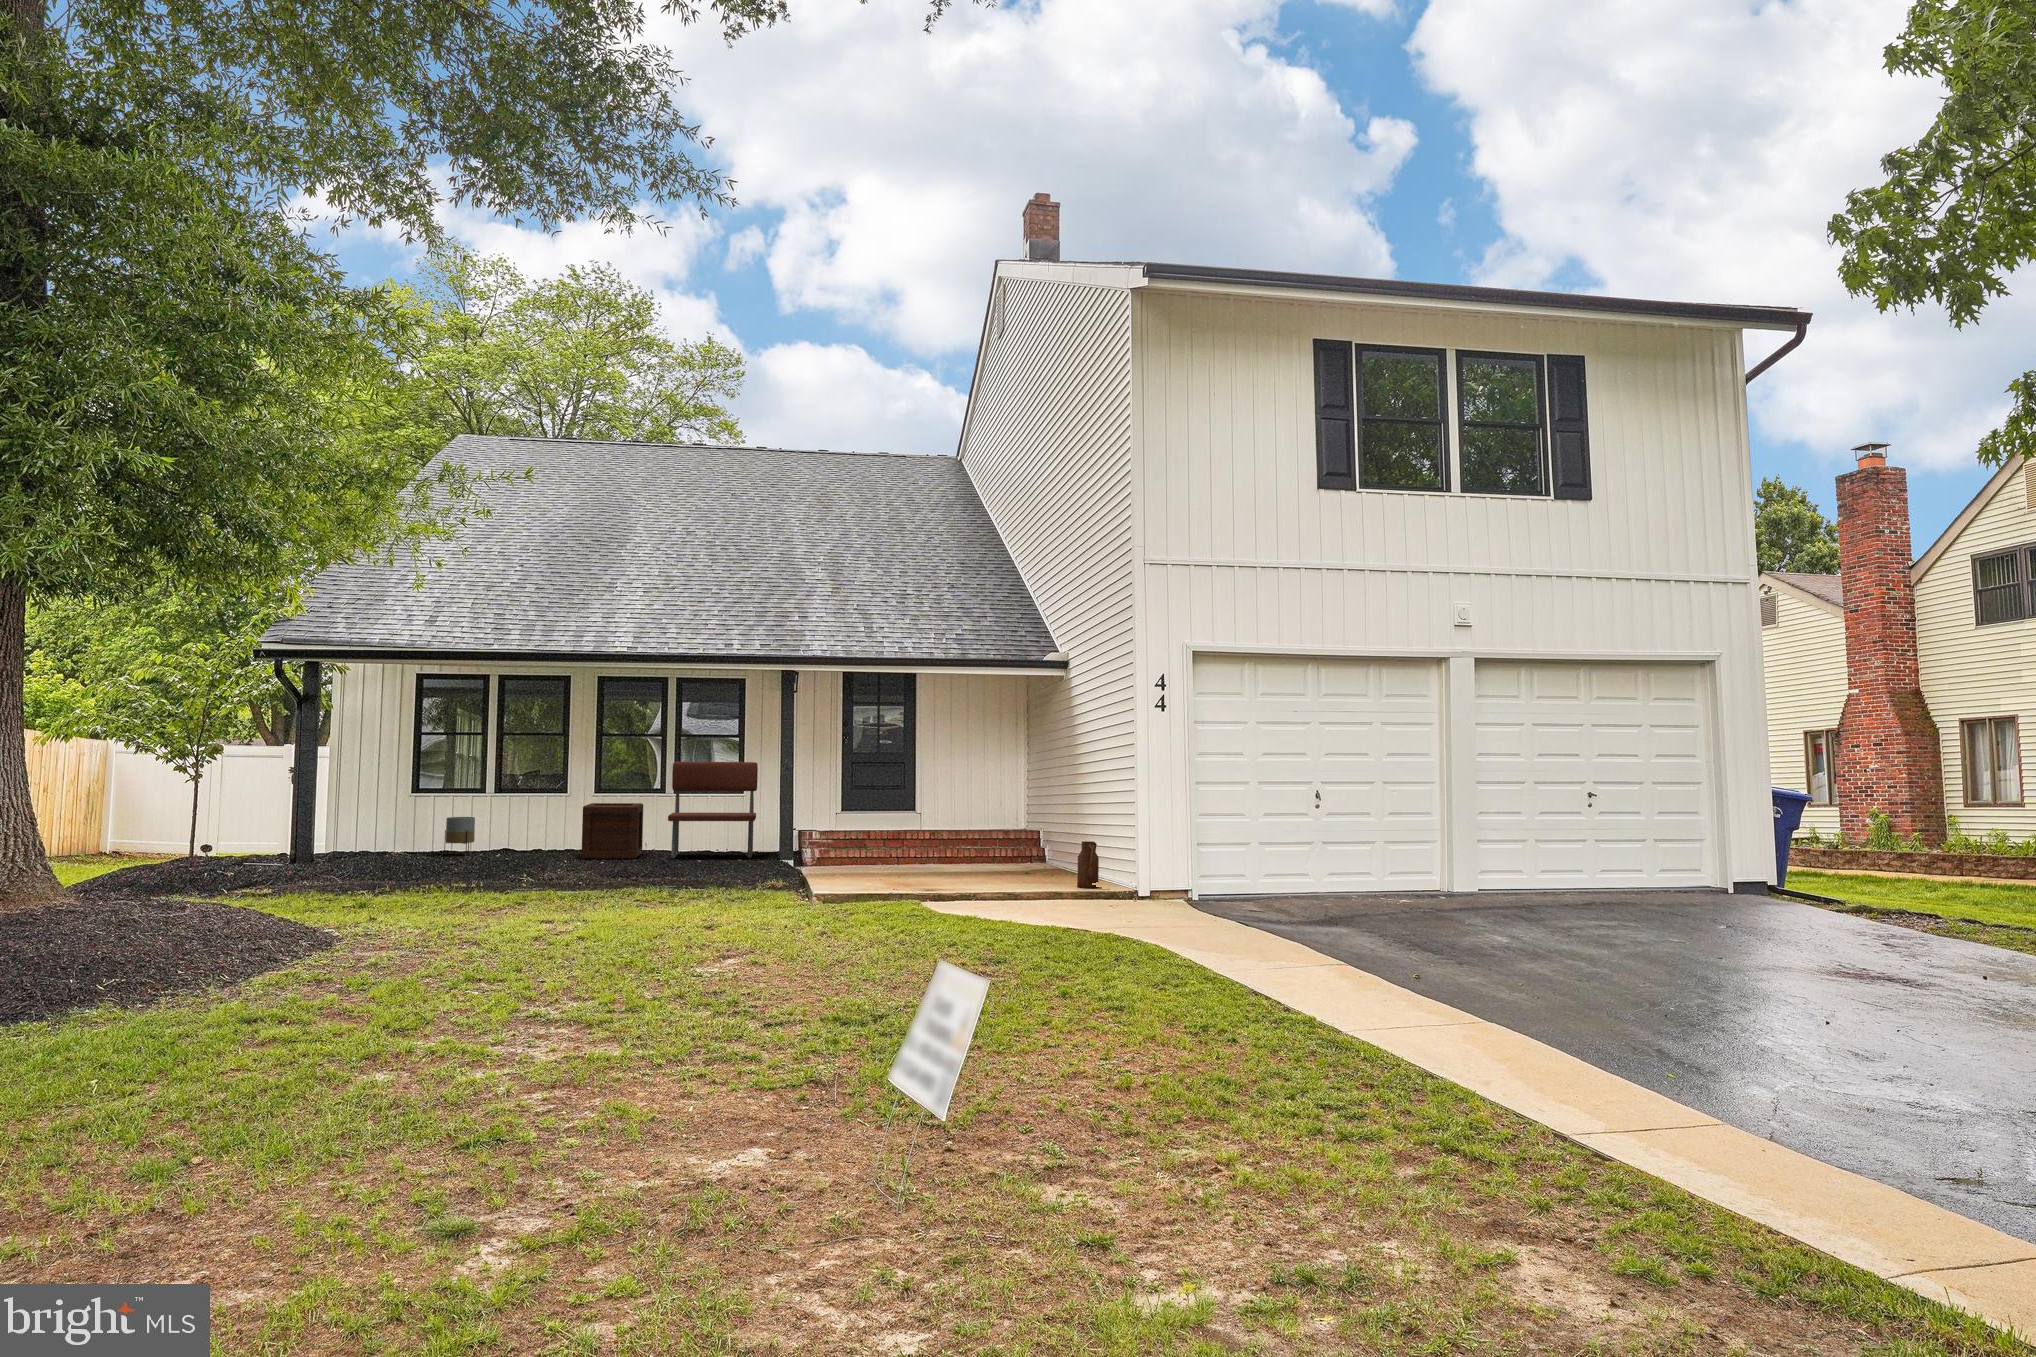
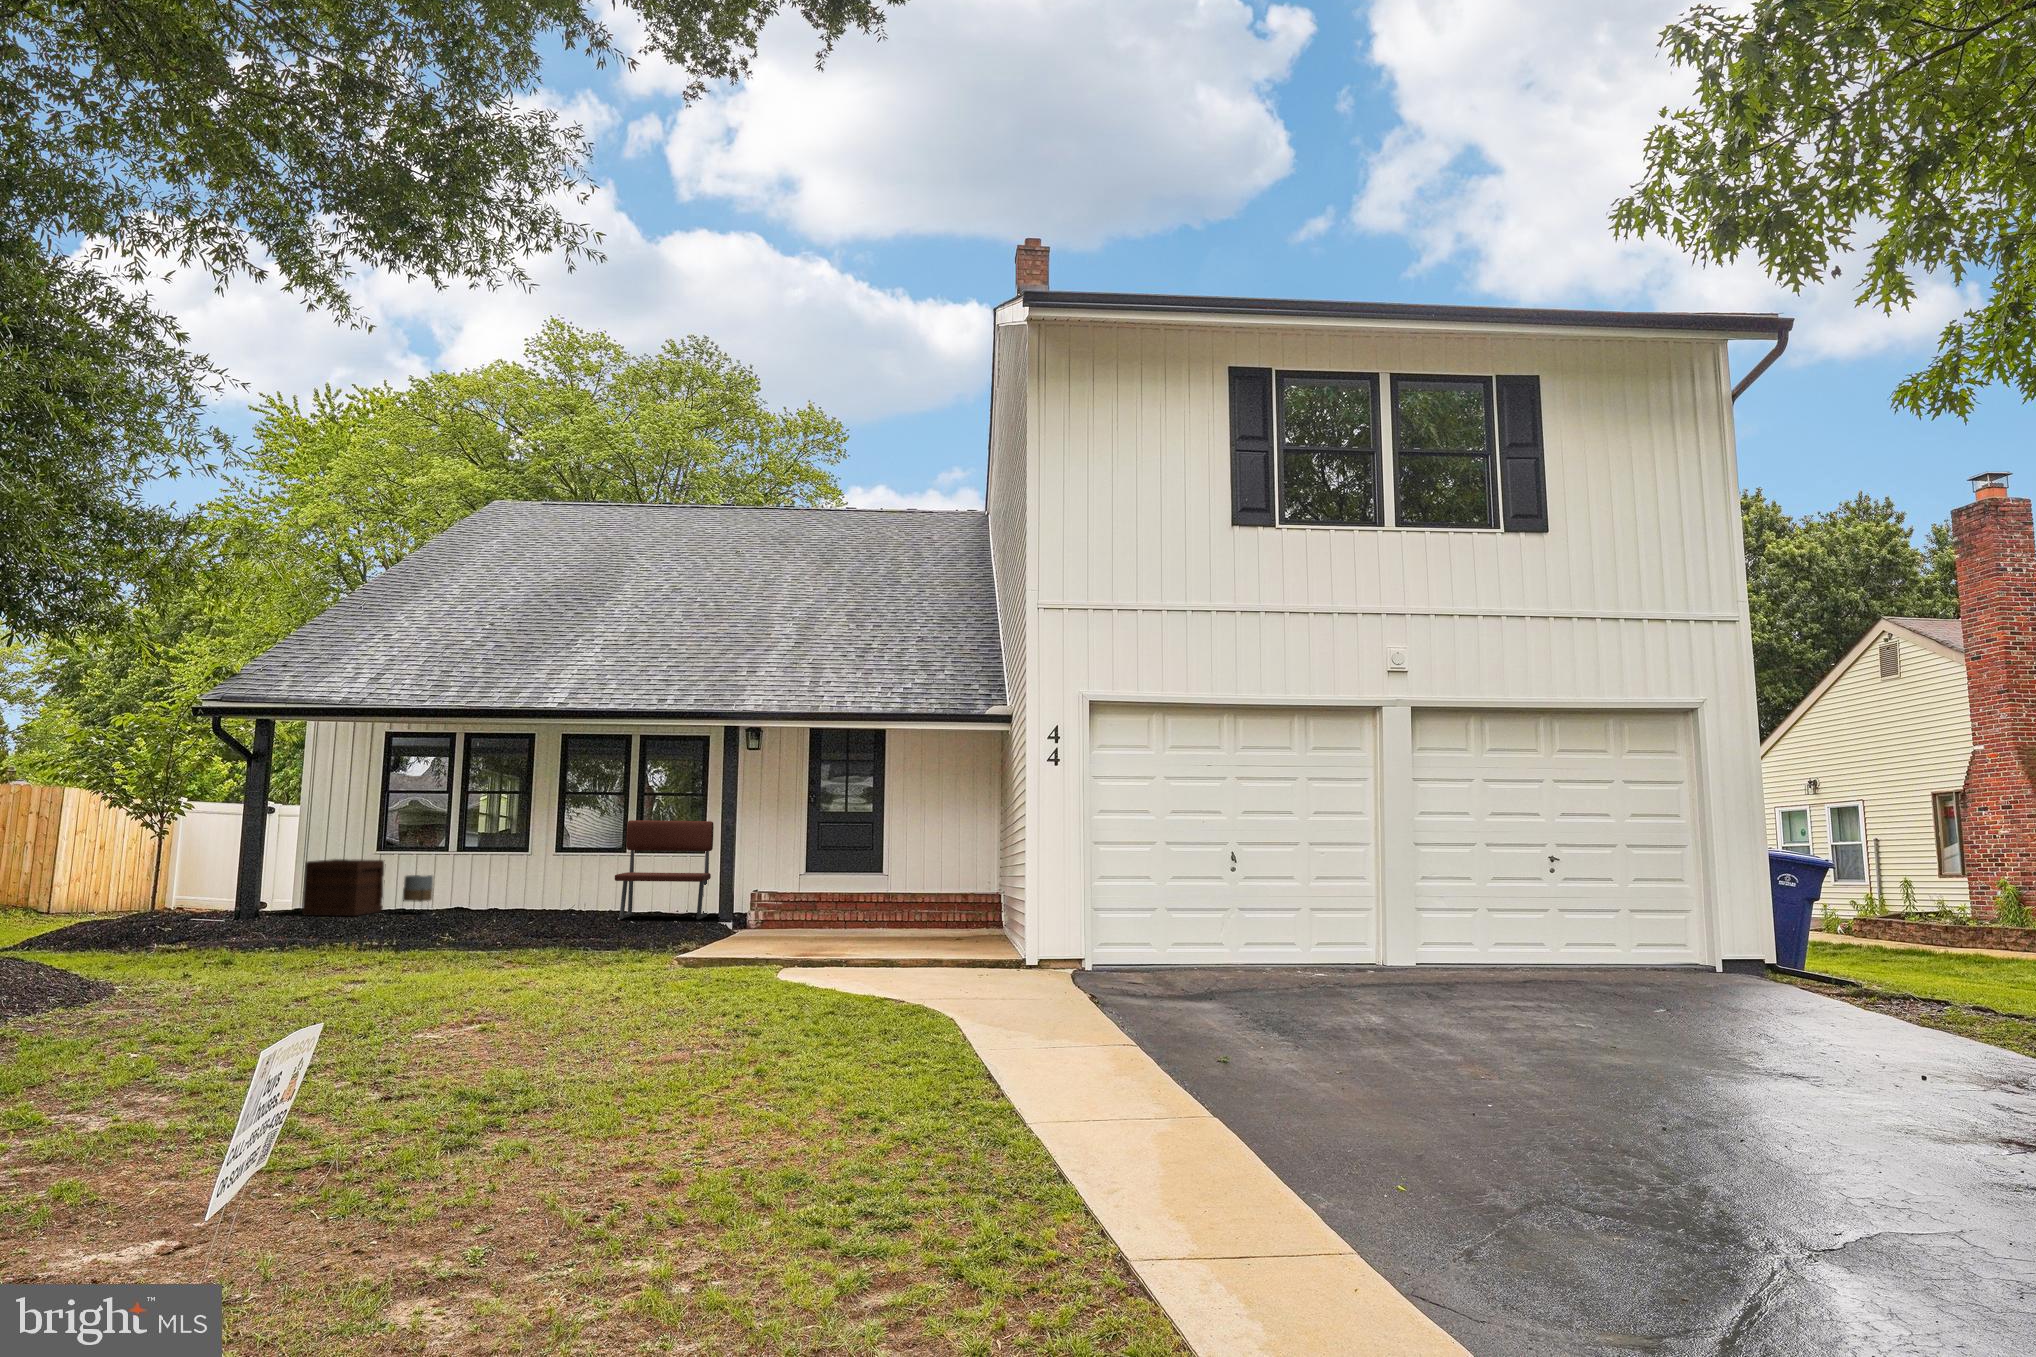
wooden crate: present [581,803,643,859] -> present [302,859,384,916]
watering can: present [1077,841,1099,888] -> none [991,905,1015,955]

